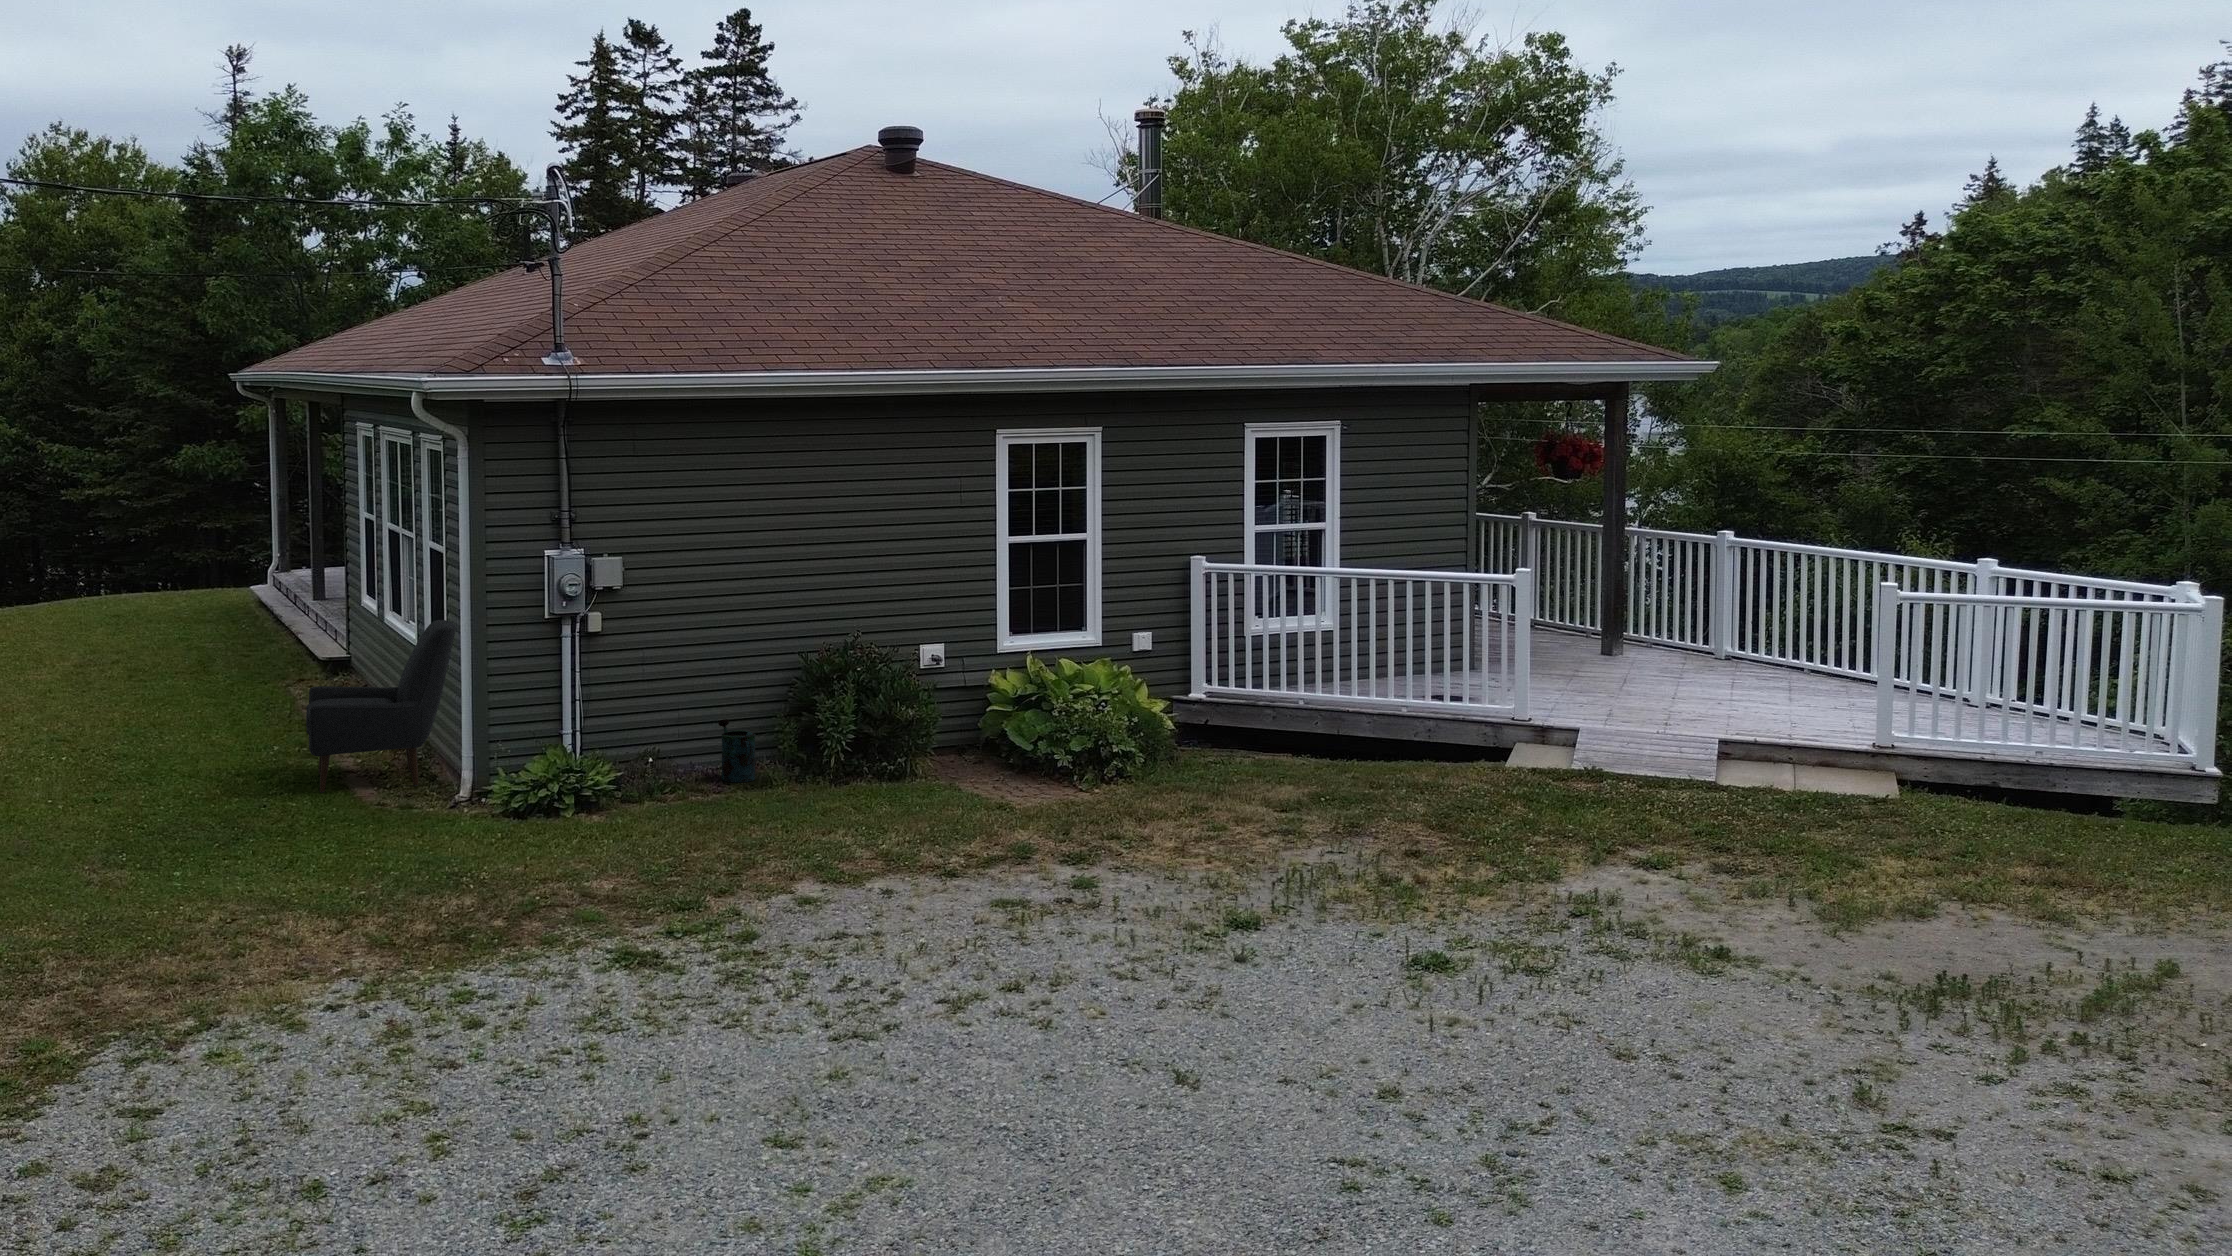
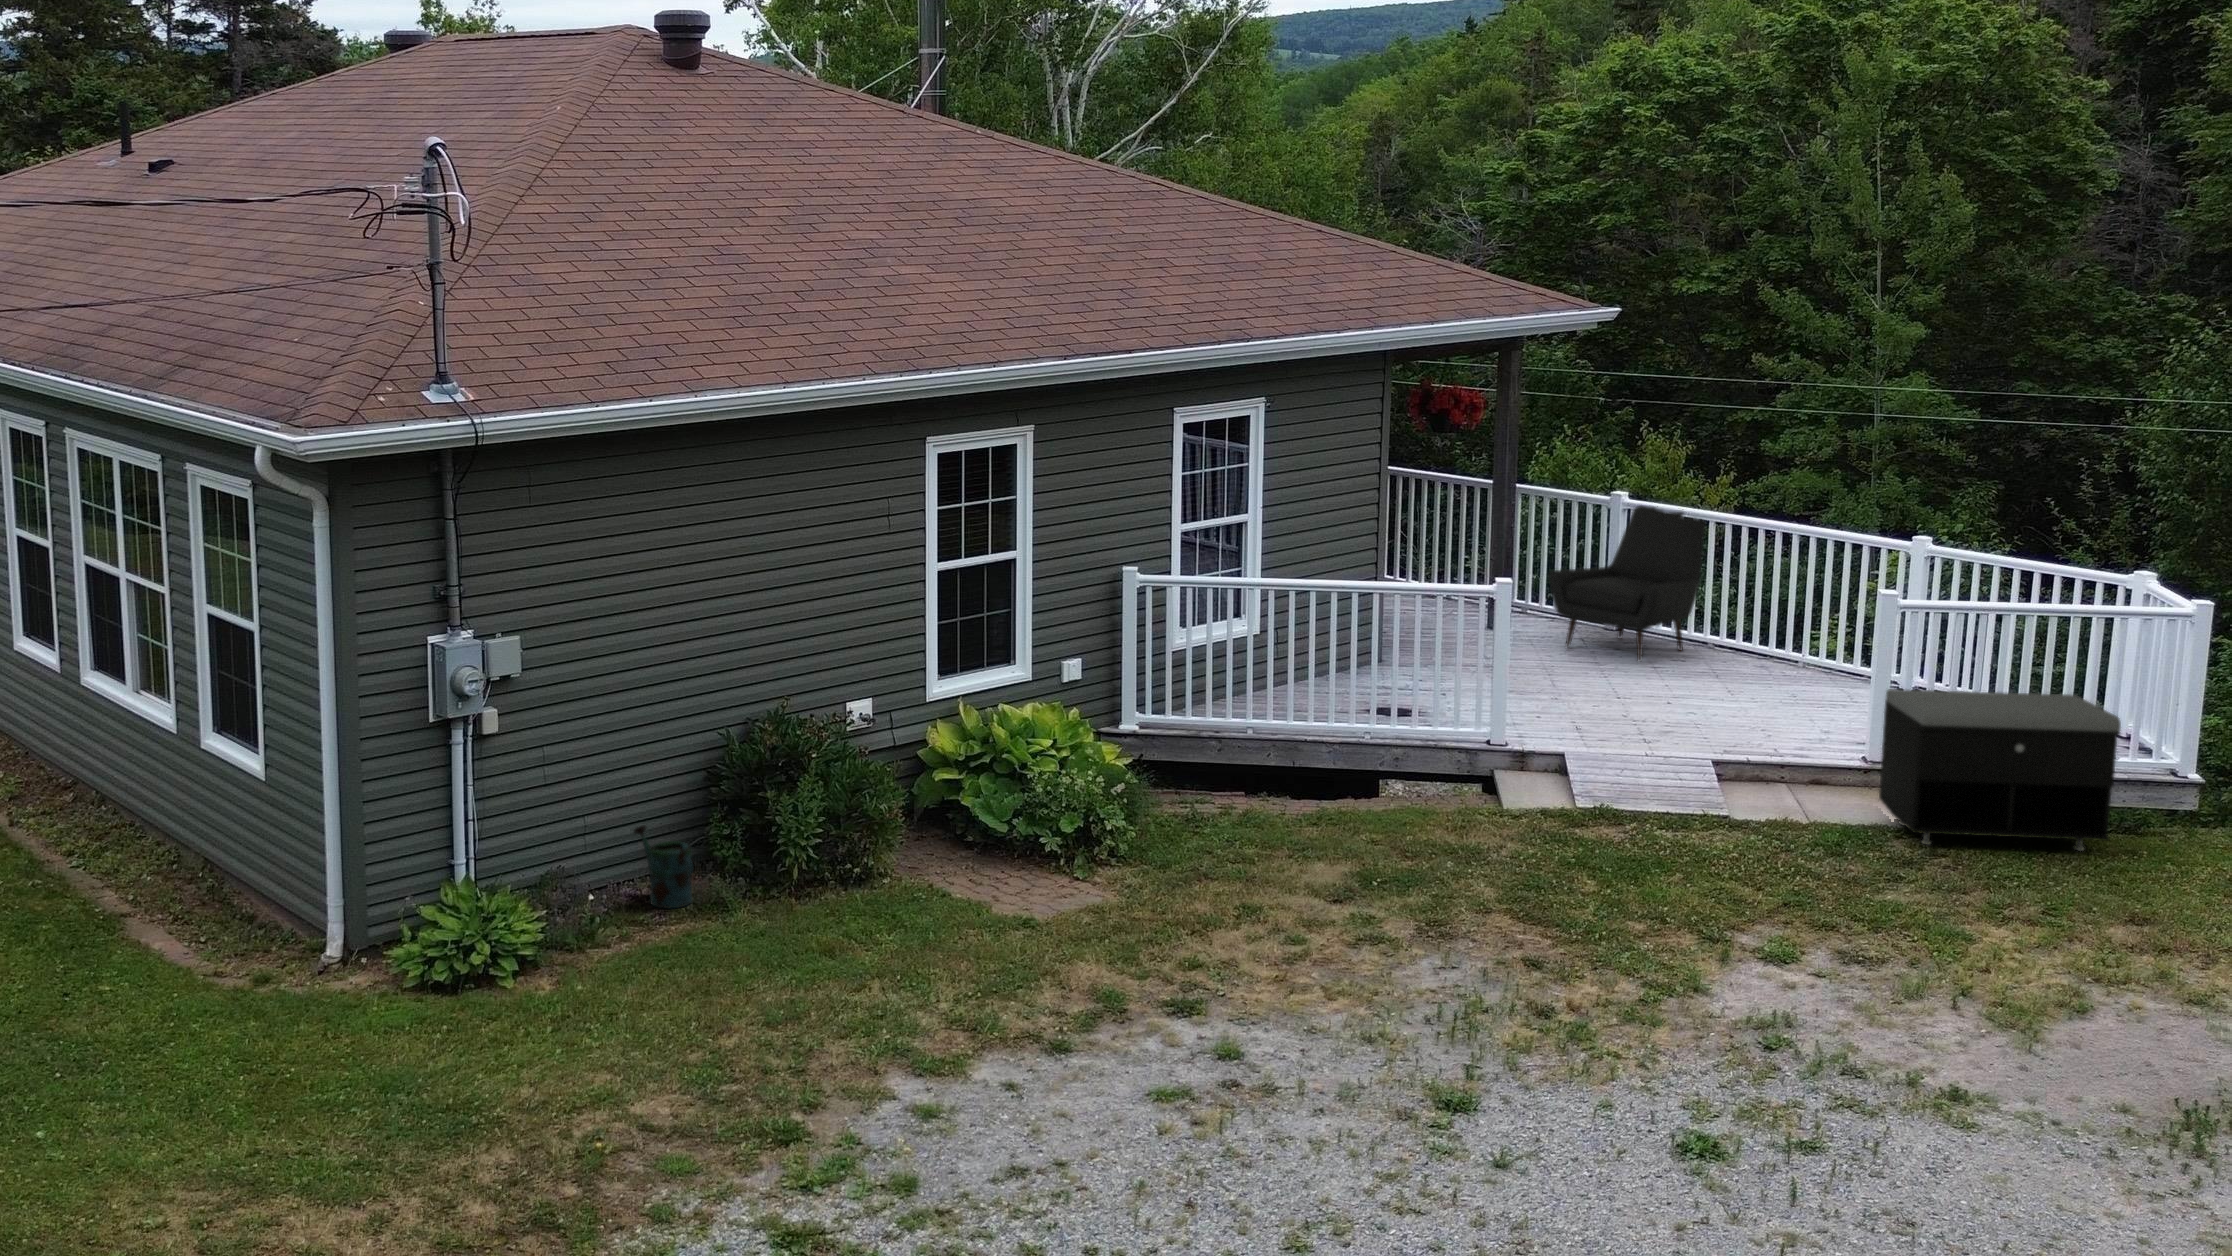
chair: present [306,620,456,793] -> present [1549,505,1706,662]
storage bench: none [1880,674,2104,831] -> present [1879,689,2121,851]

